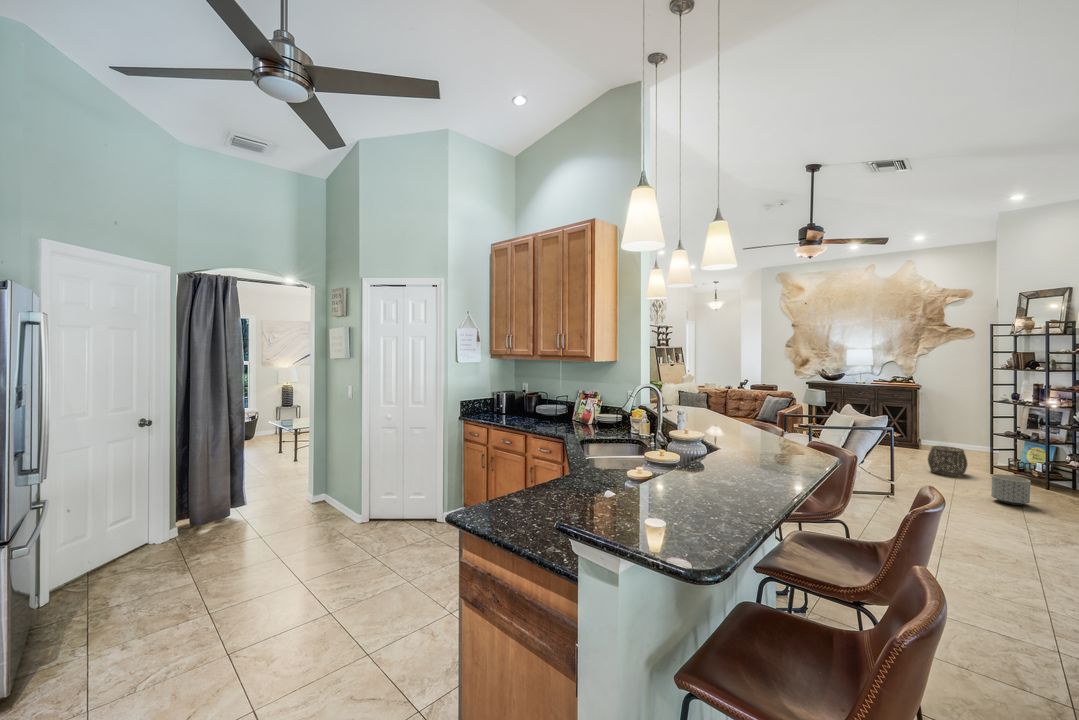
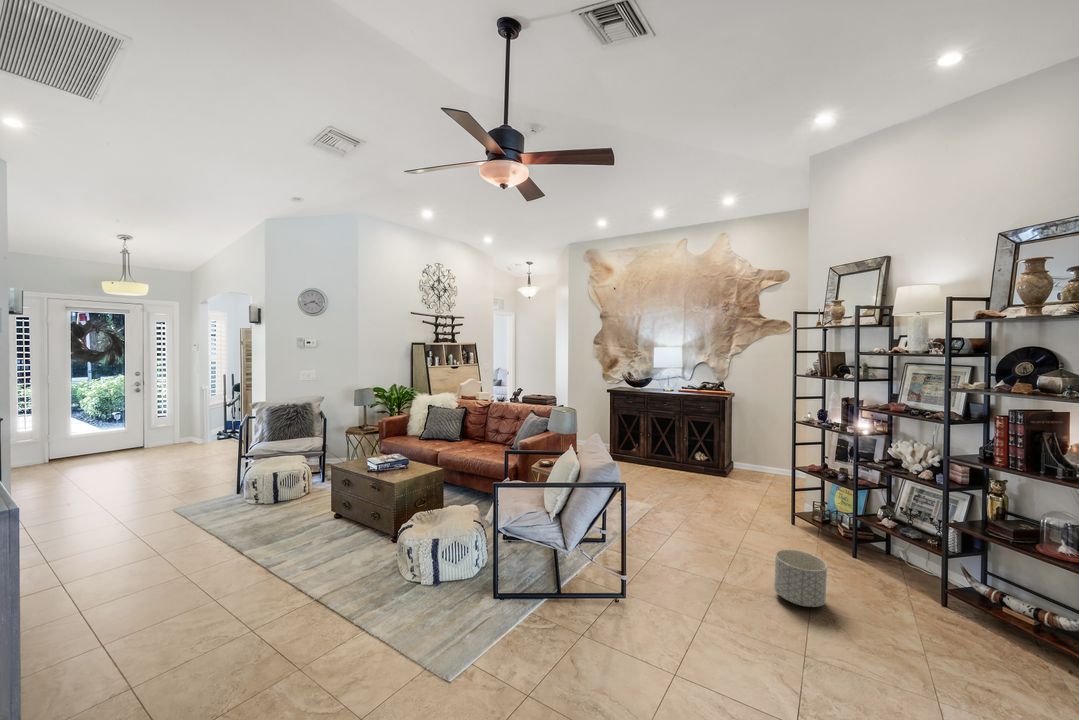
woven basket: present [928,446,967,476] -> none [715,484,762,532]

